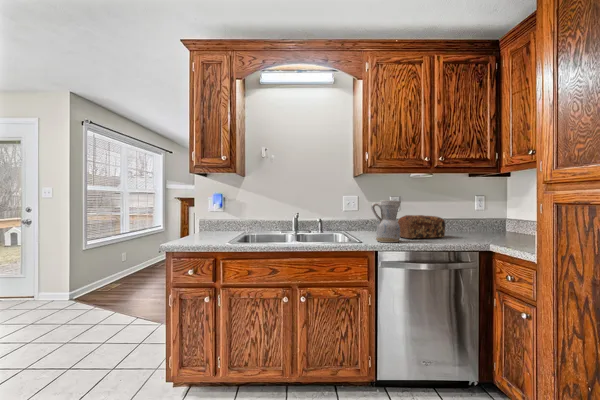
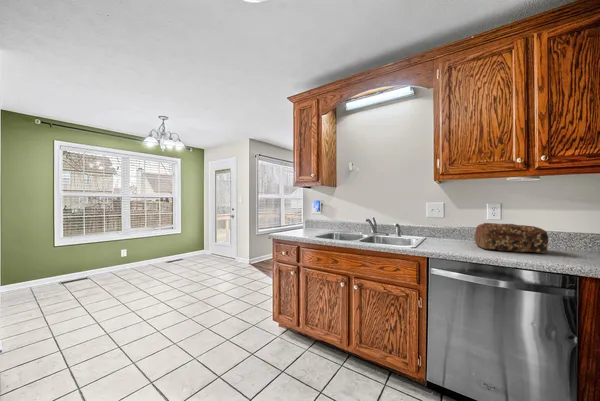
ceramic pitcher: present [371,200,401,242] -> none [430,205,465,251]

